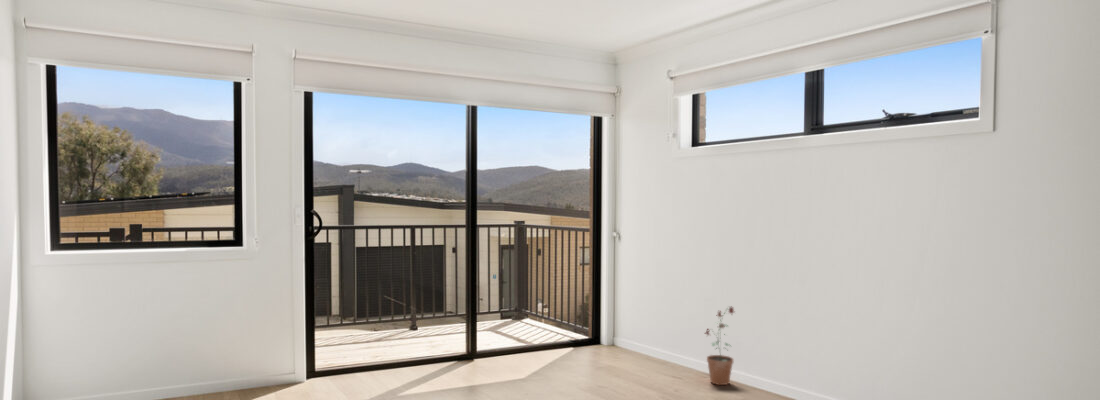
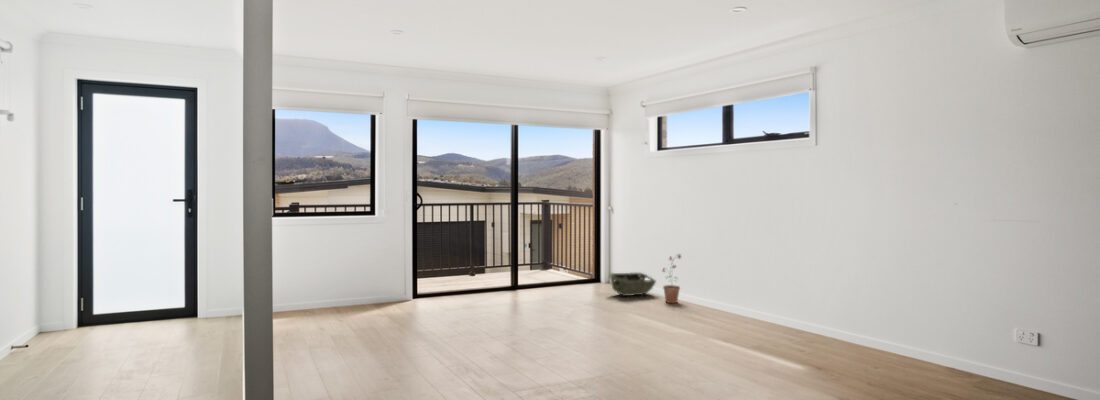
woven basket: none [620,331,691,371] -> present [610,273,656,296]

